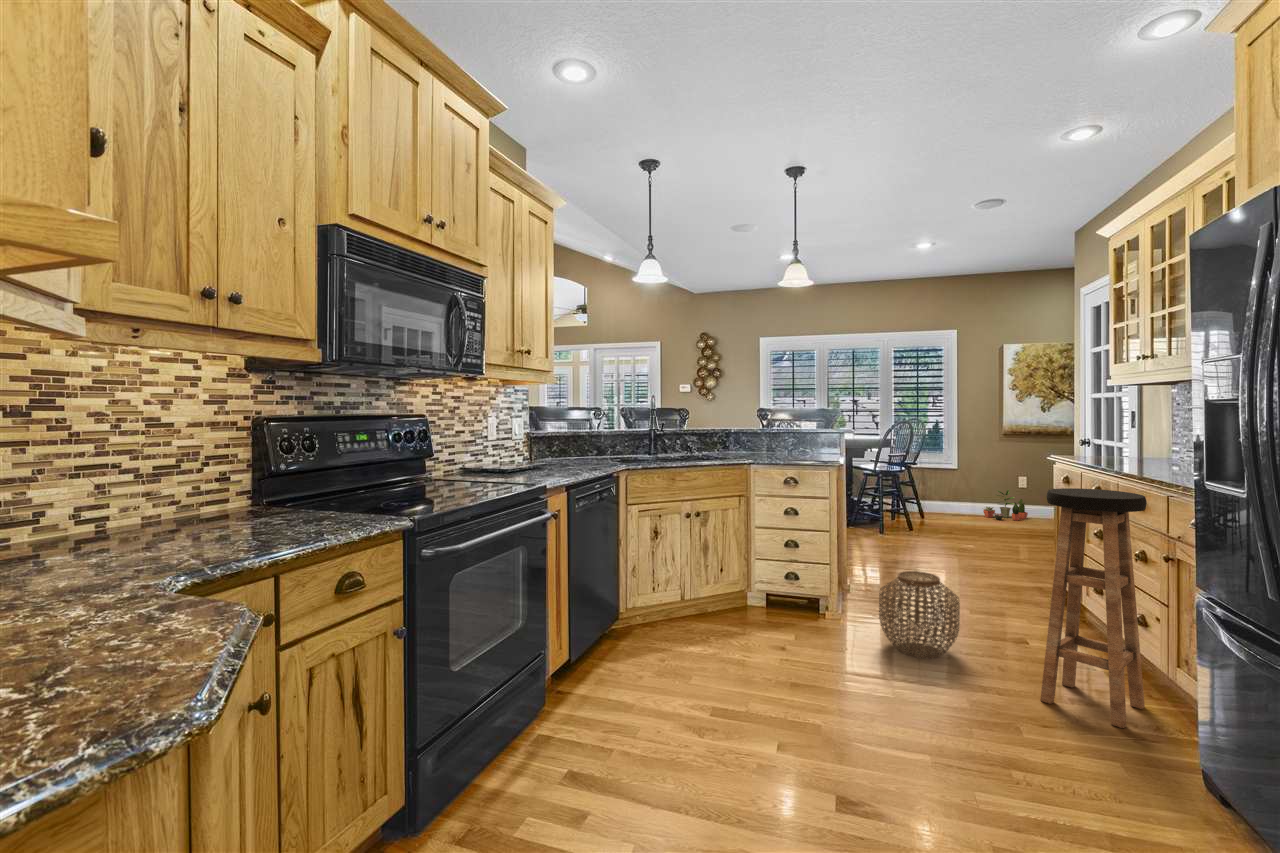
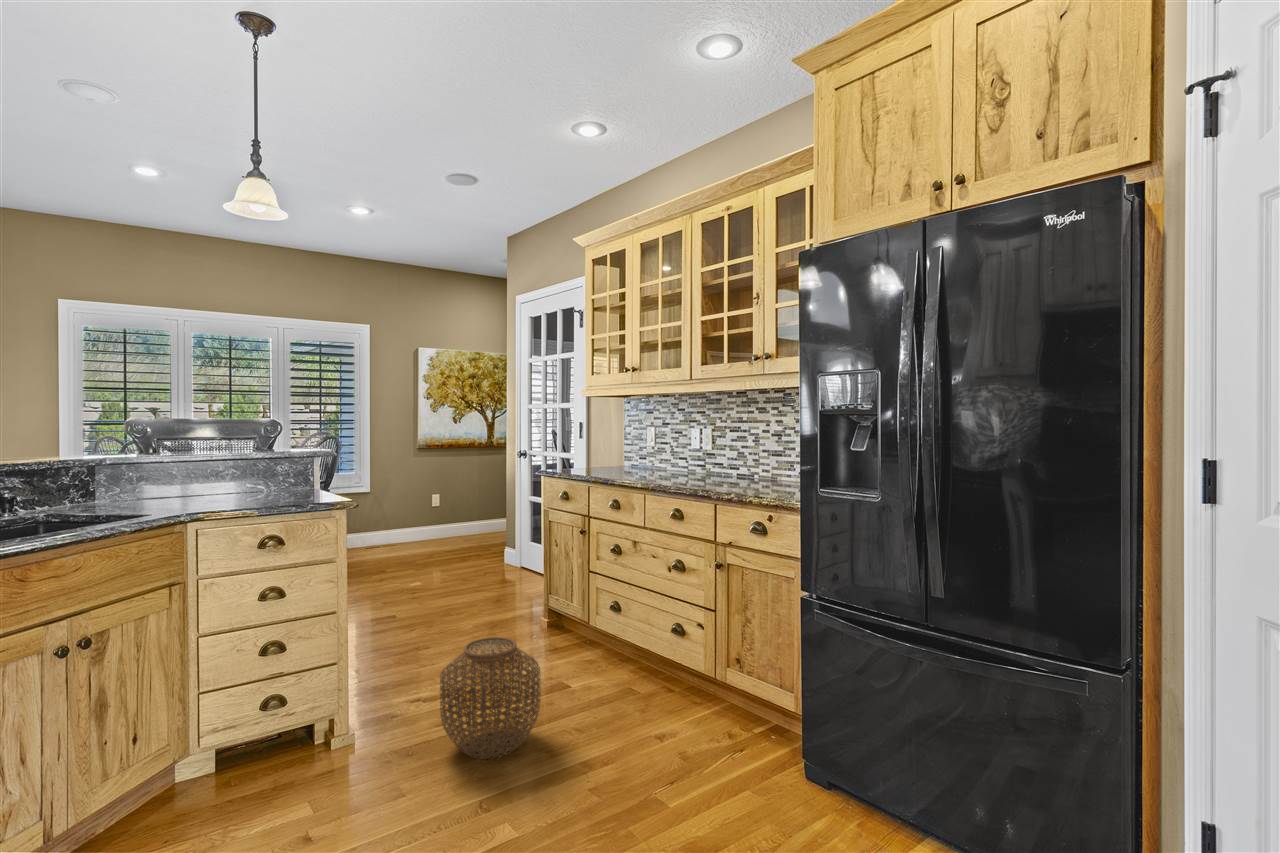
bar stool: present [1040,488,1147,728] -> none [637,506,722,754]
potted plant: present [983,489,1028,521] -> none [402,505,446,541]

